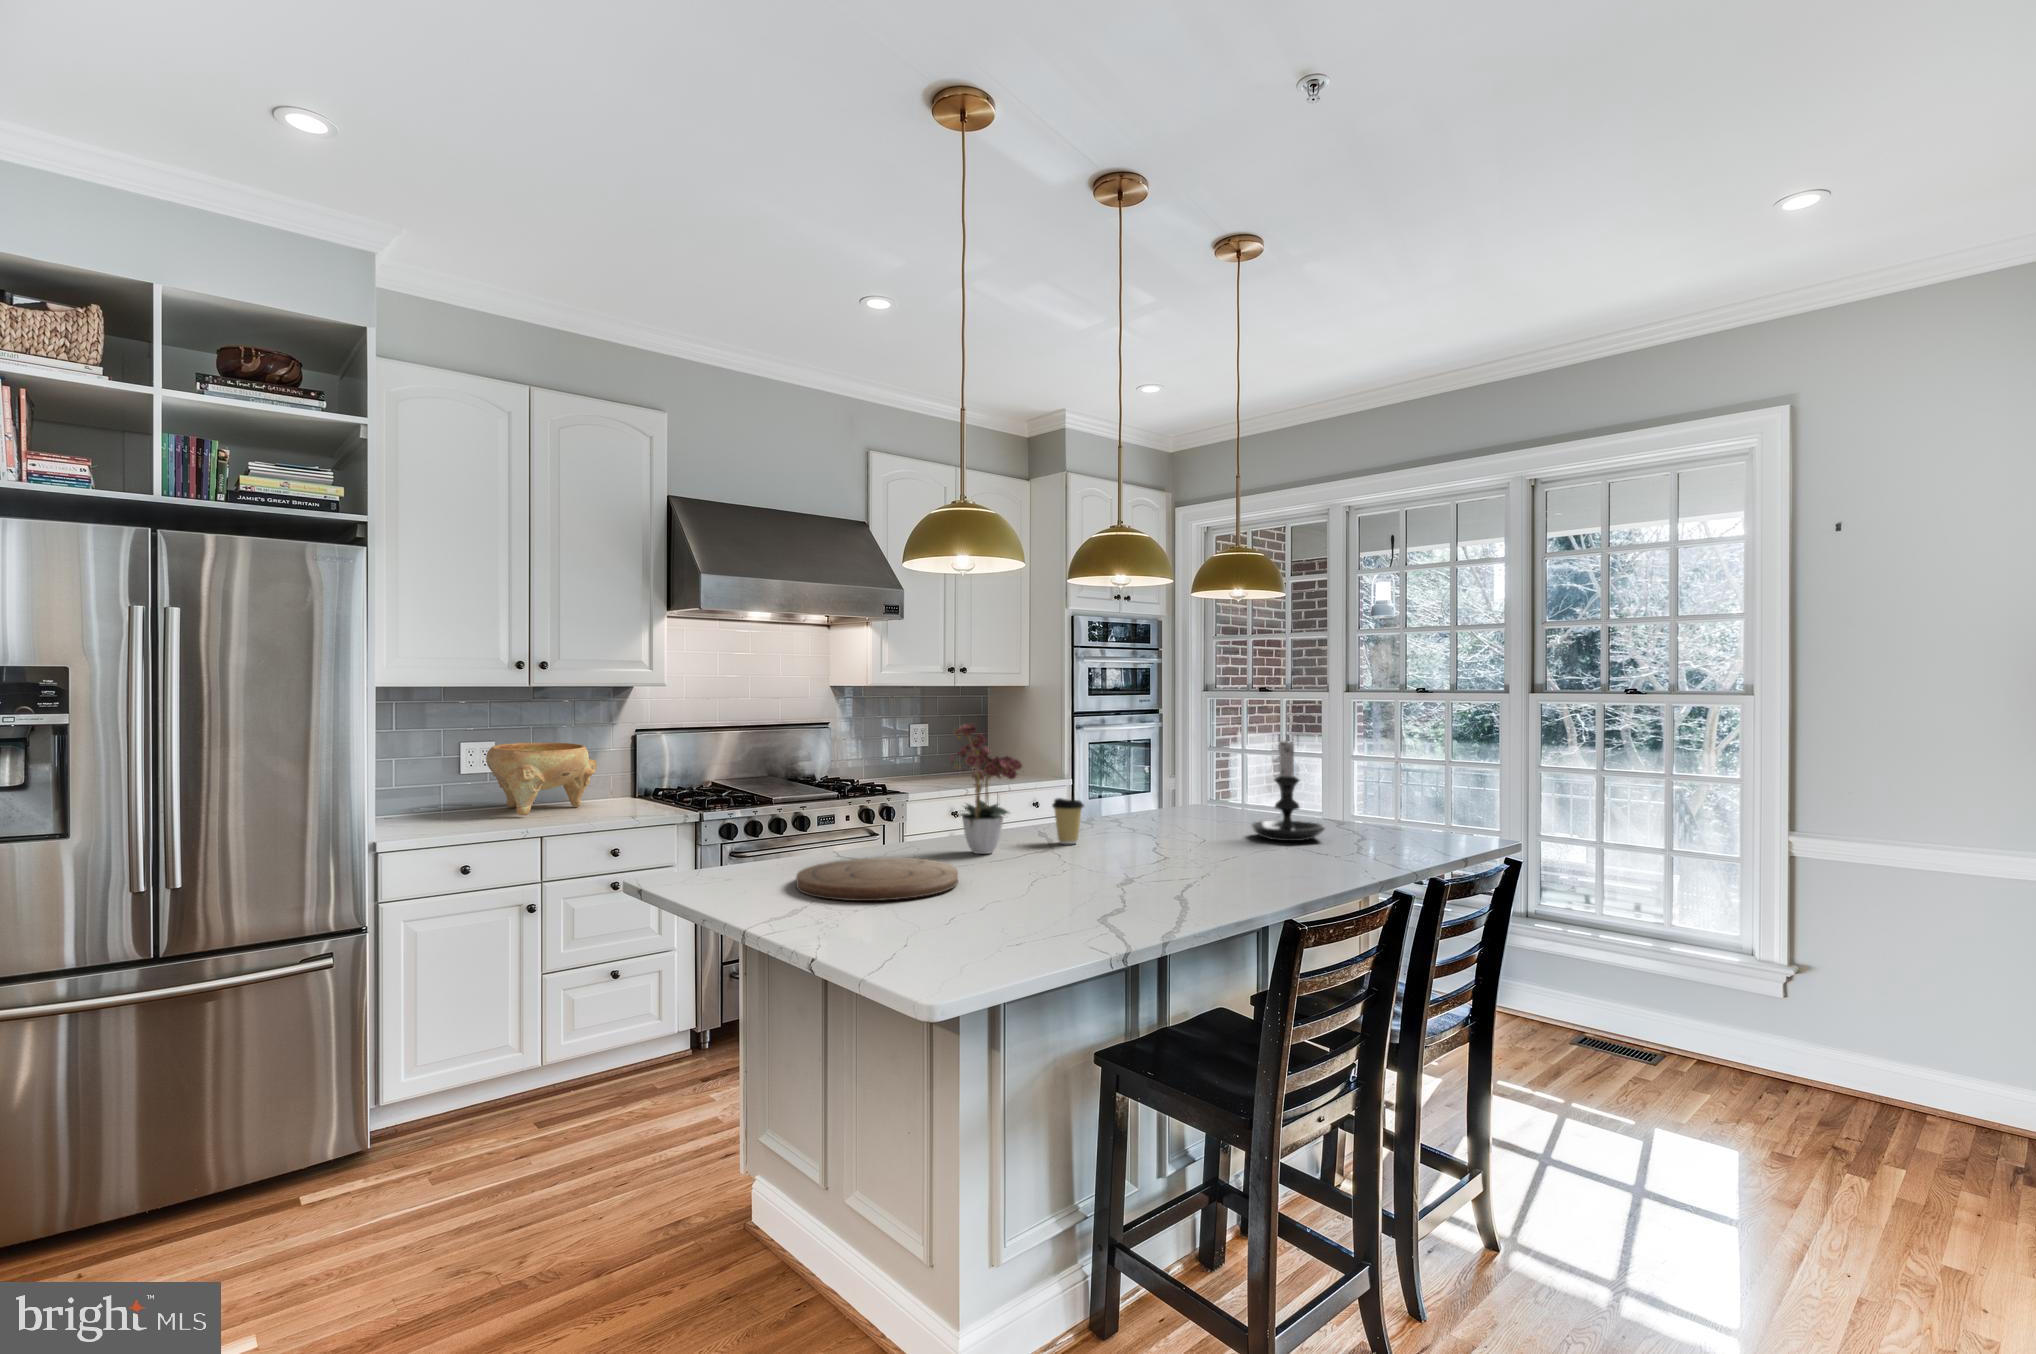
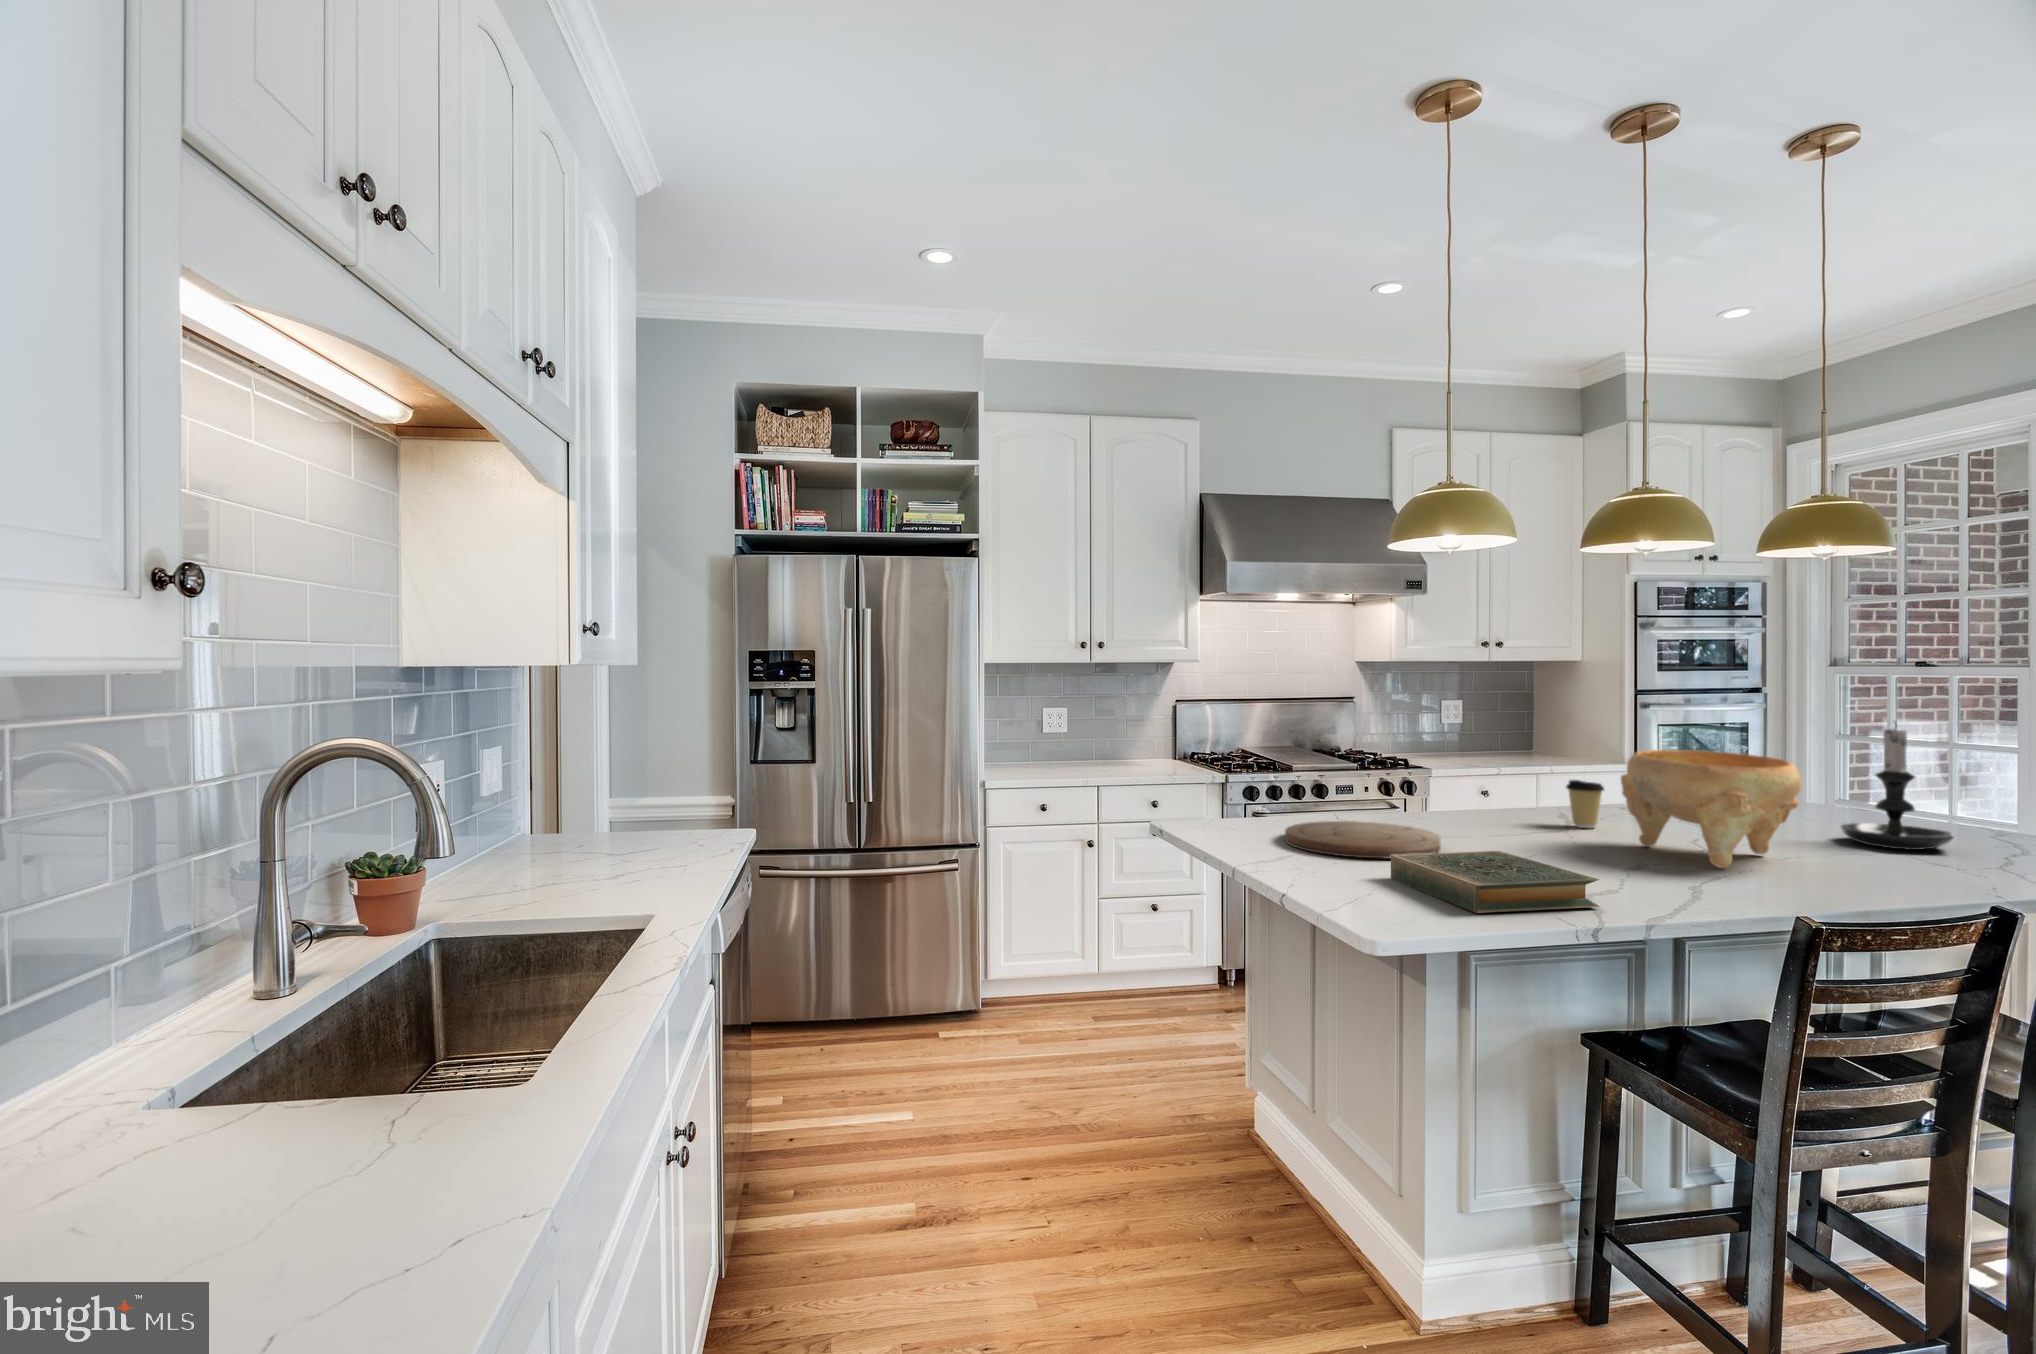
flower arrangement: present [951,724,1022,854] -> none [1441,694,1535,829]
decorative bowl: present [486,743,597,815] -> present [1621,750,1801,868]
hardback book: none [924,879,1123,951] -> present [1391,851,1599,913]

